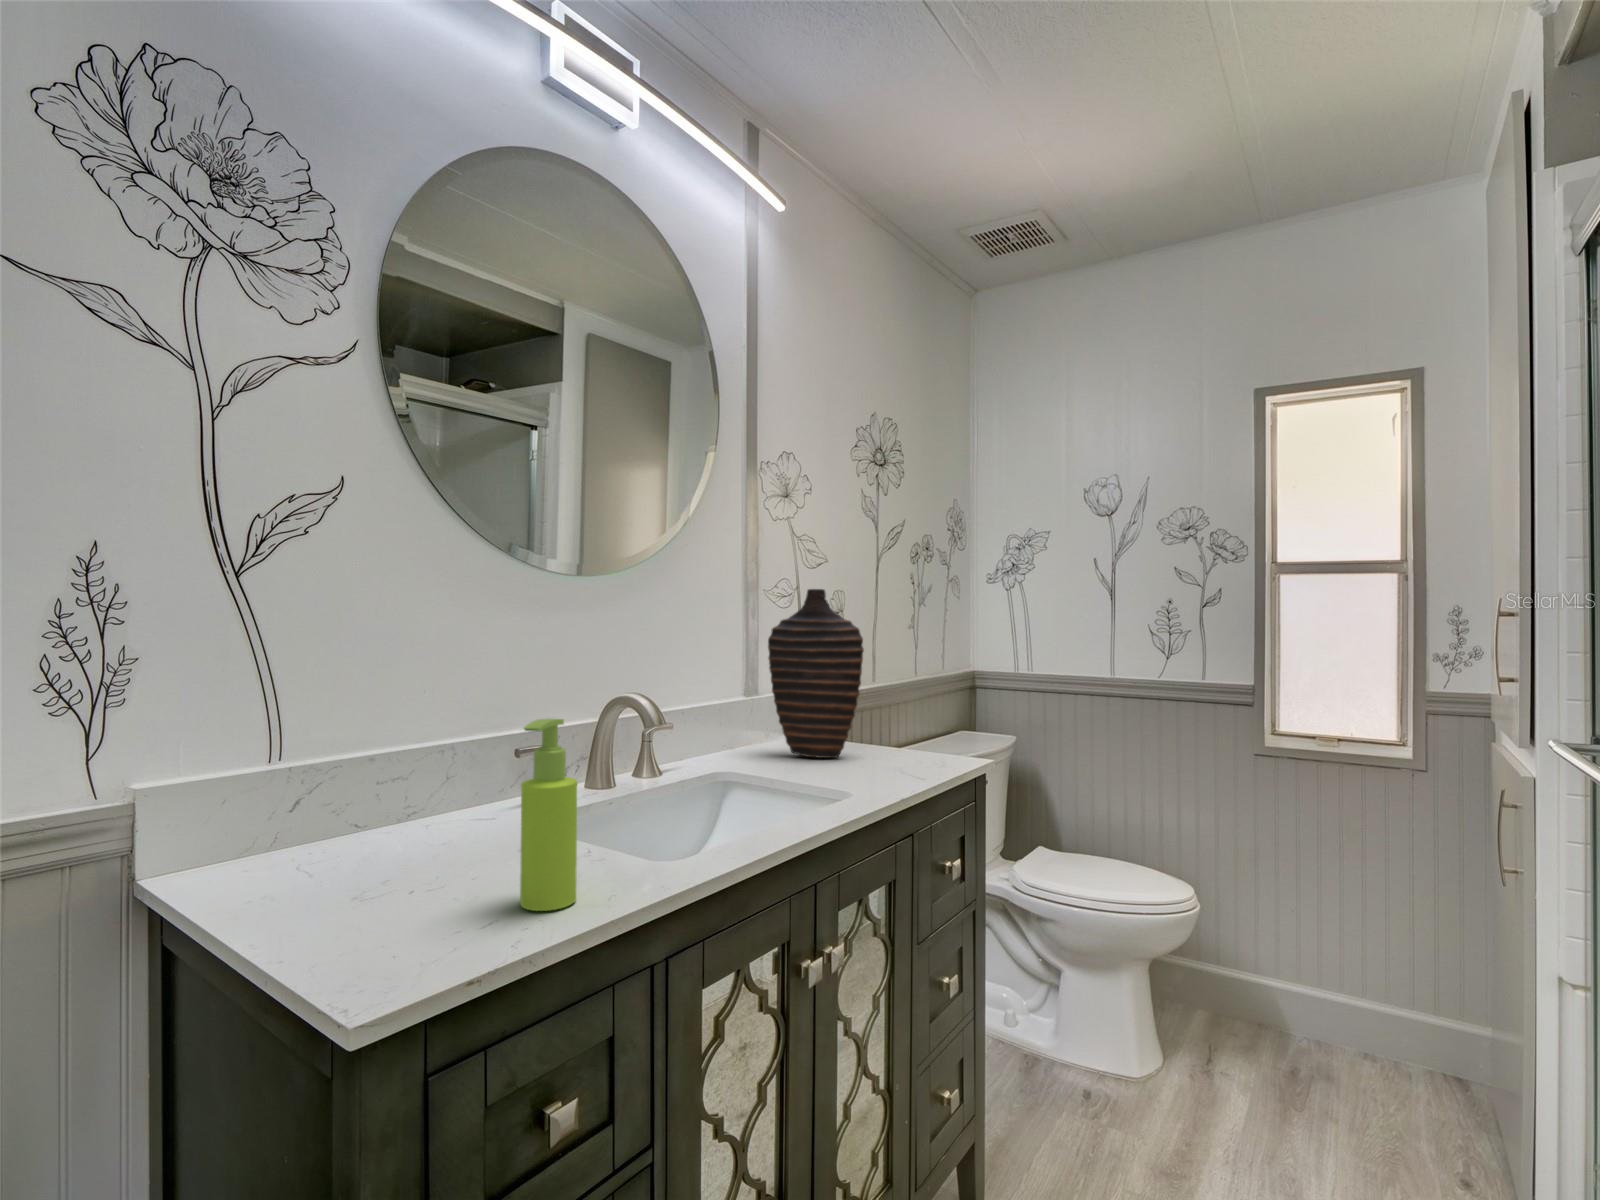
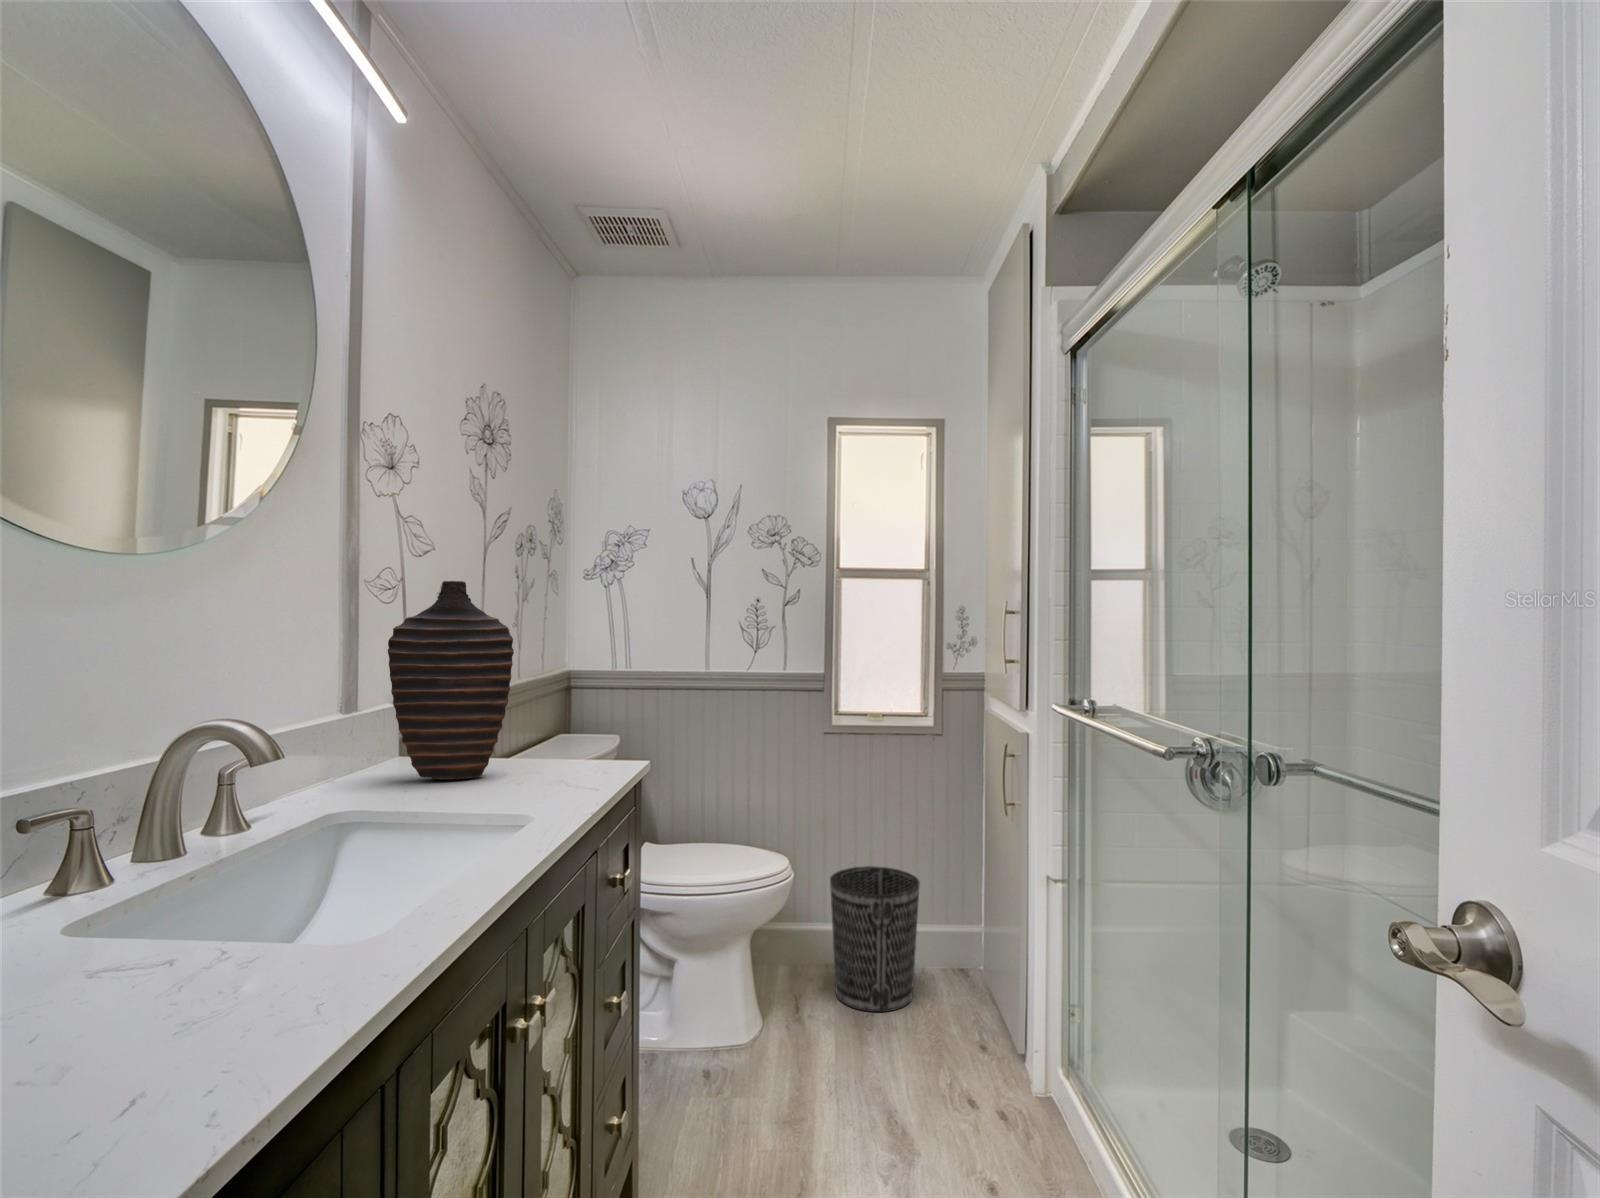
soap dispenser: present [520,719,577,911] -> none [165,766,267,1064]
wastebasket: none [1255,914,1380,1094] -> present [830,866,920,1012]

